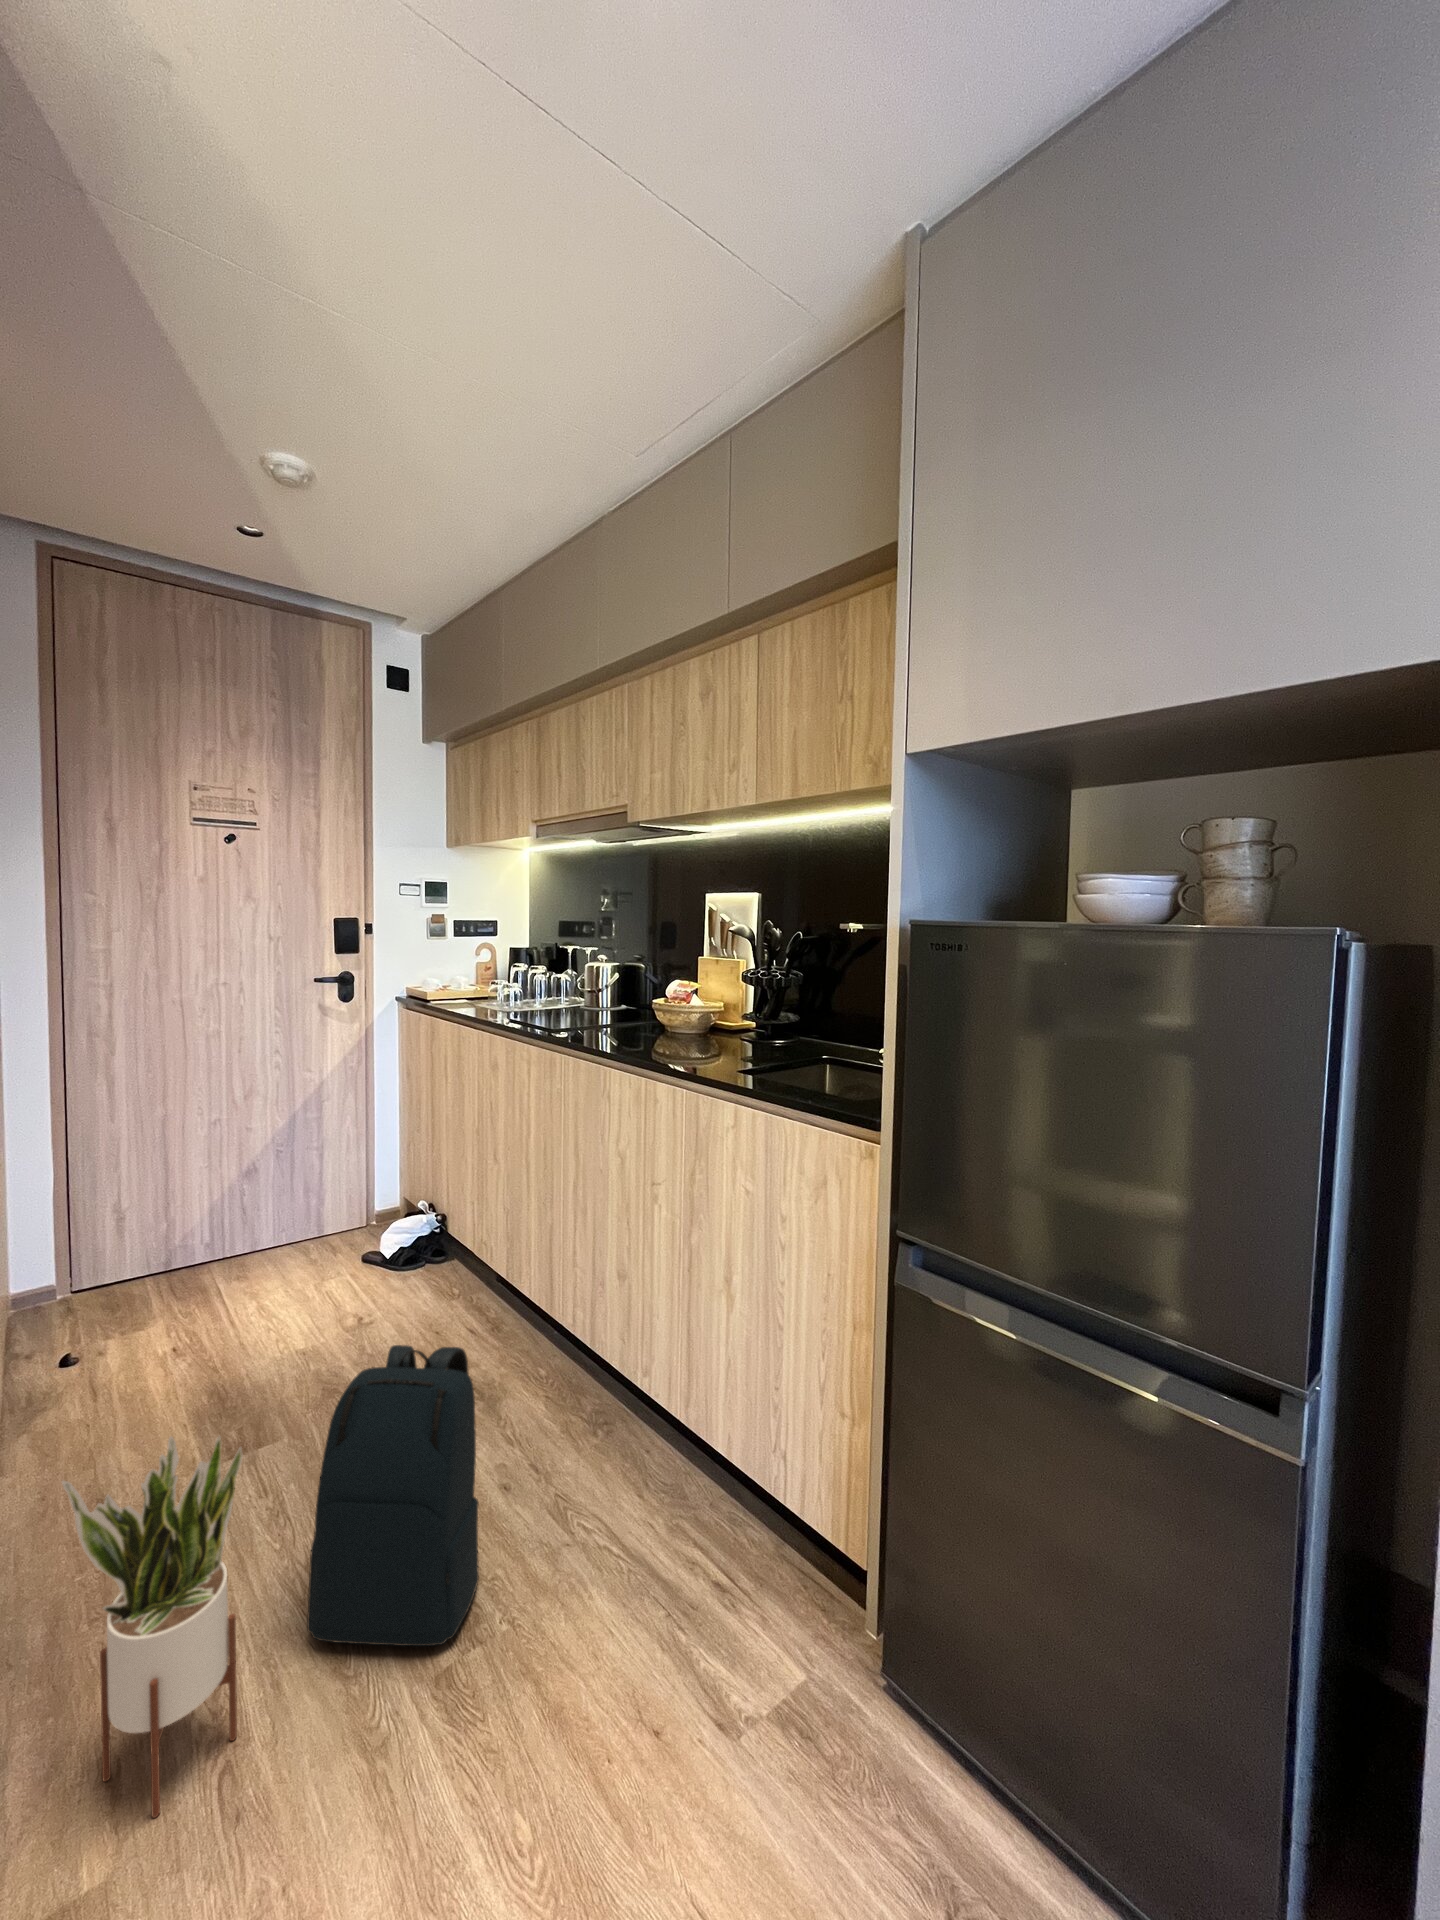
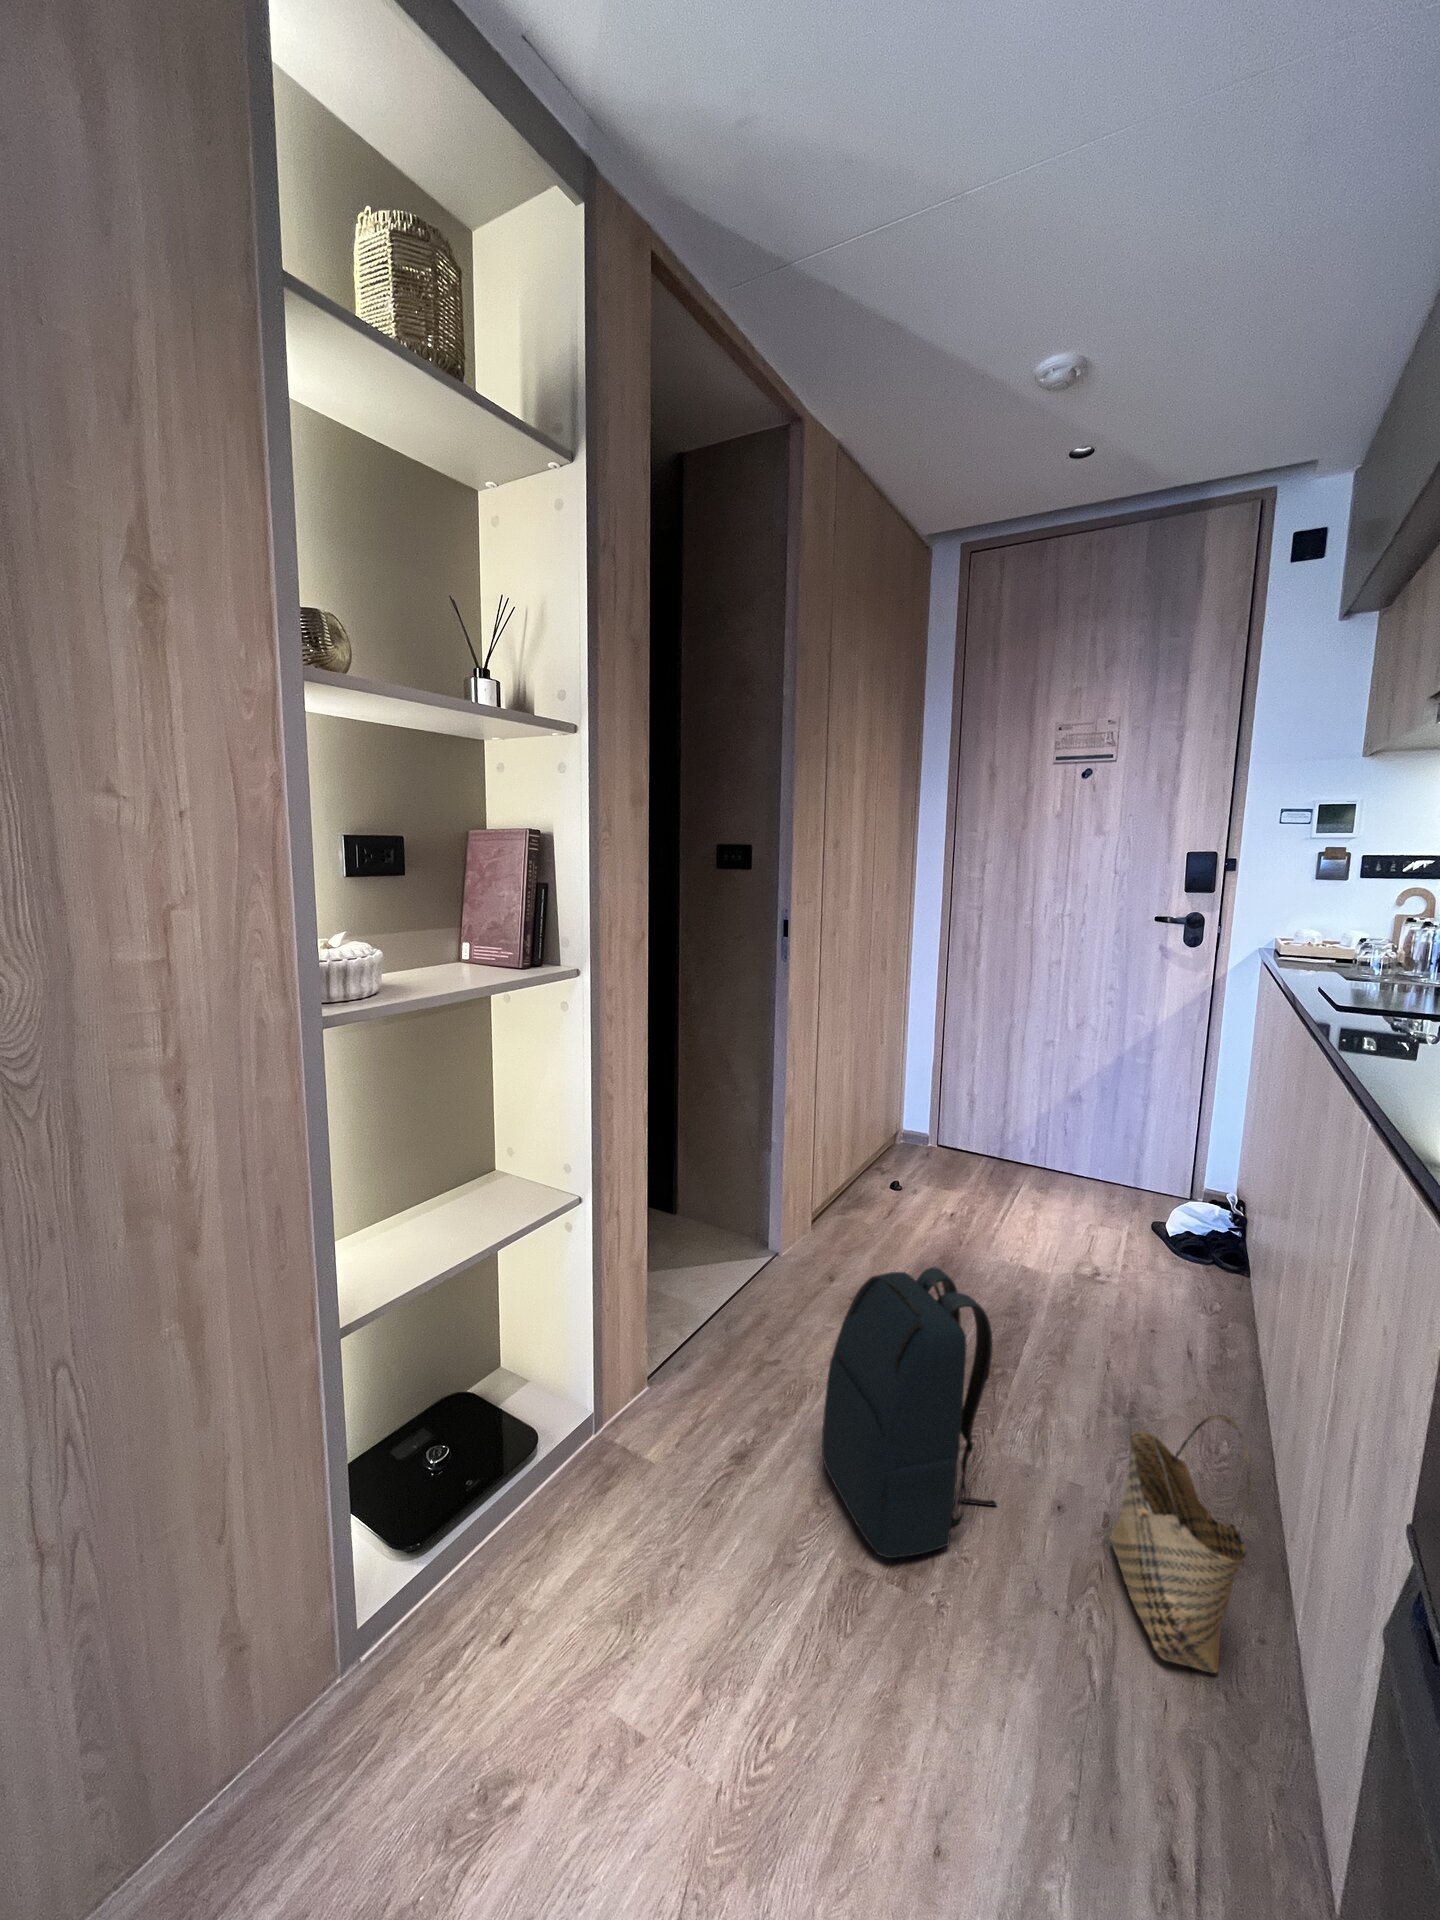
woven basket: none [551,1319,661,1506] -> present [1110,1404,1250,1673]
potted plant: present [62,1436,242,1818] -> none [671,1209,770,1468]

